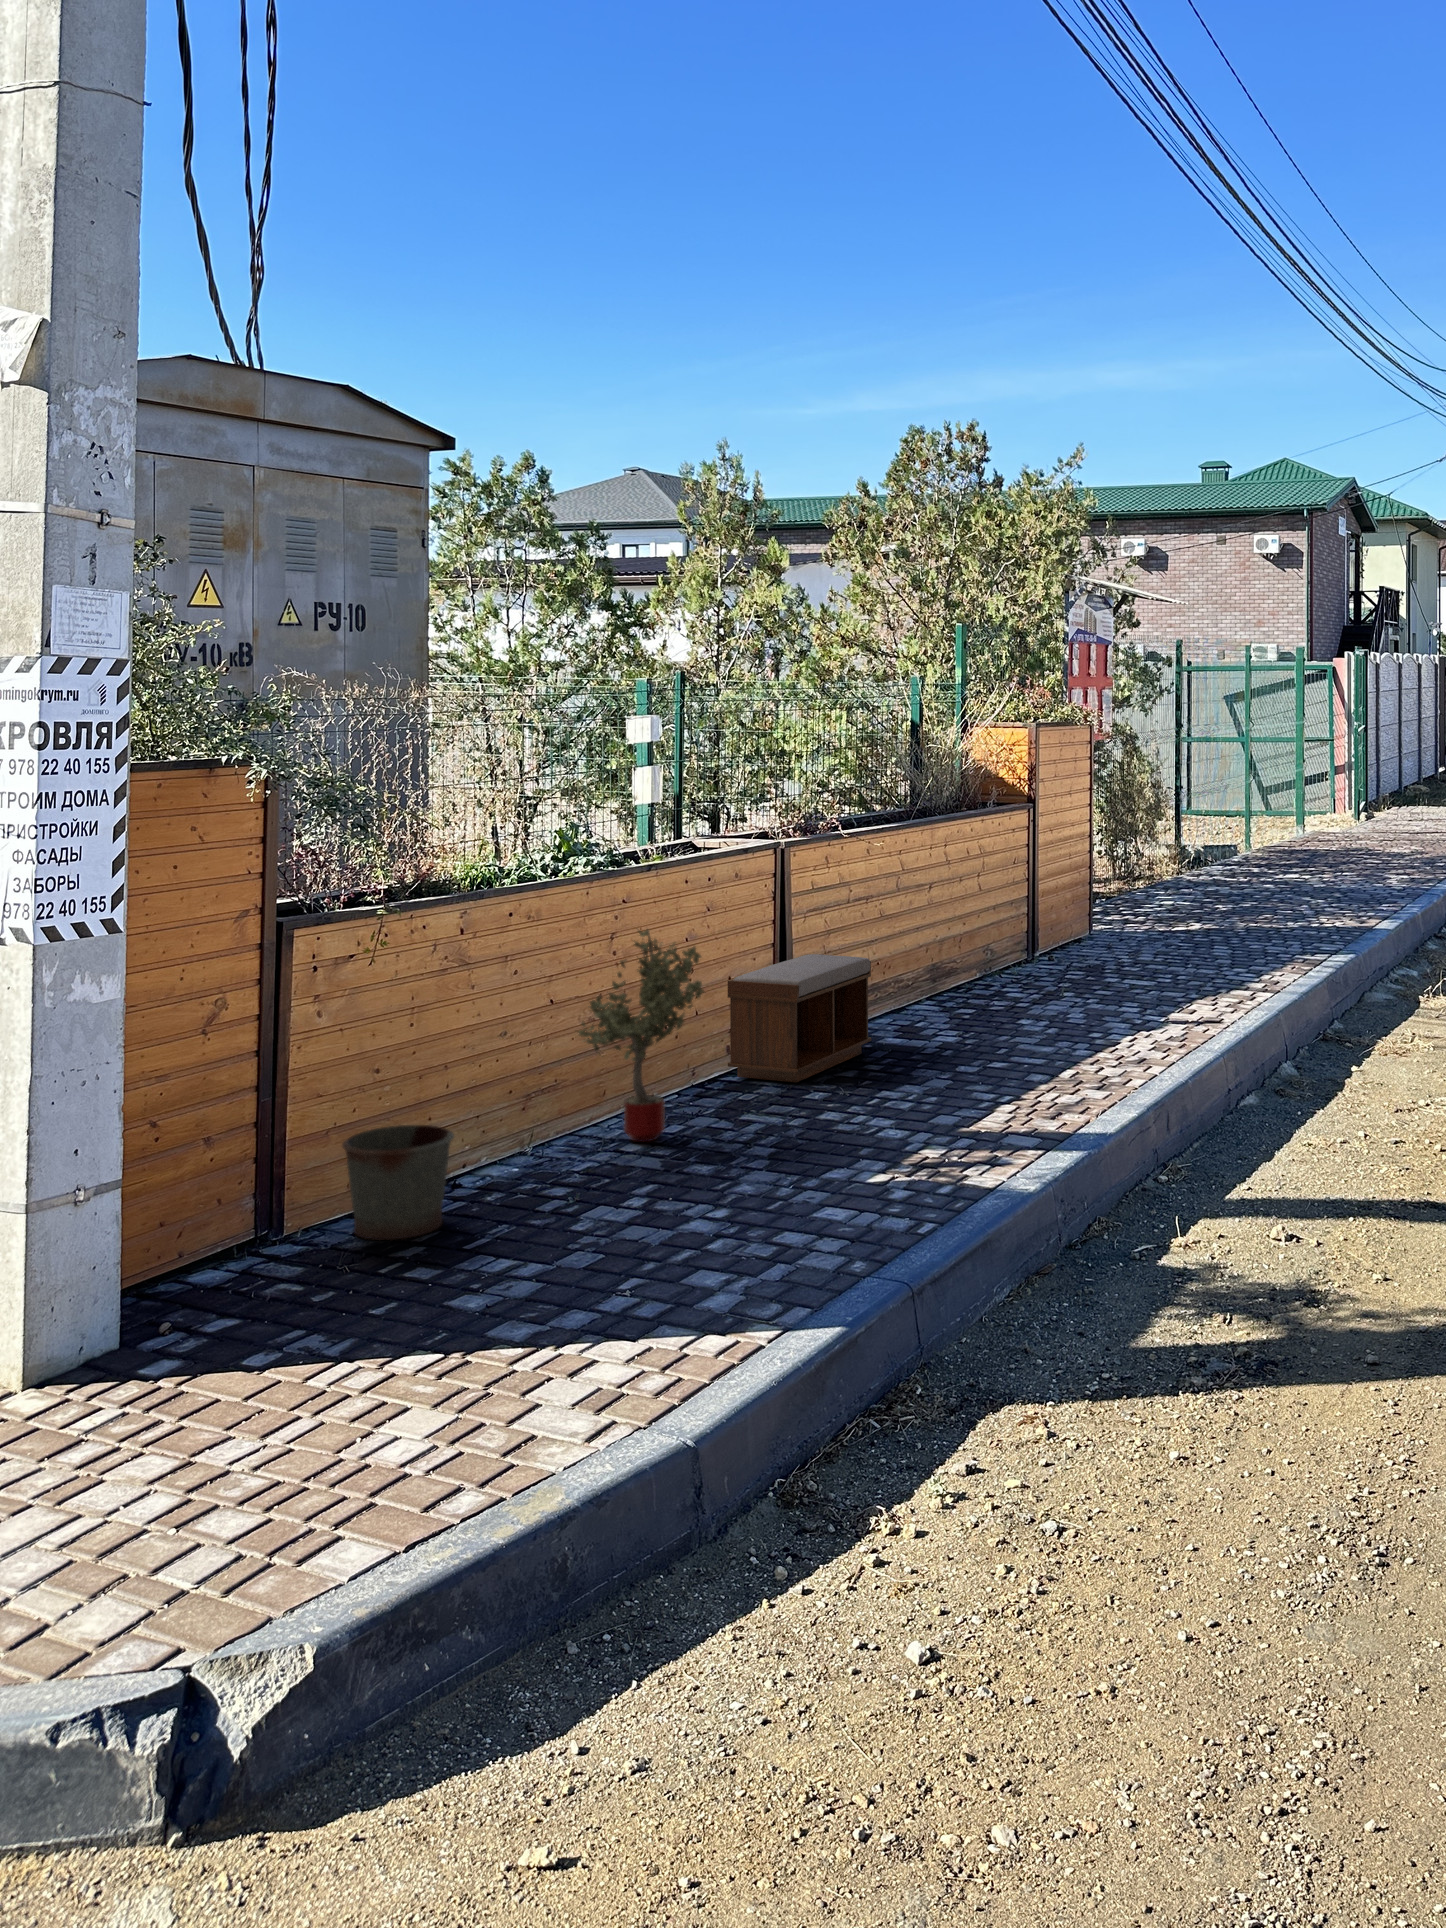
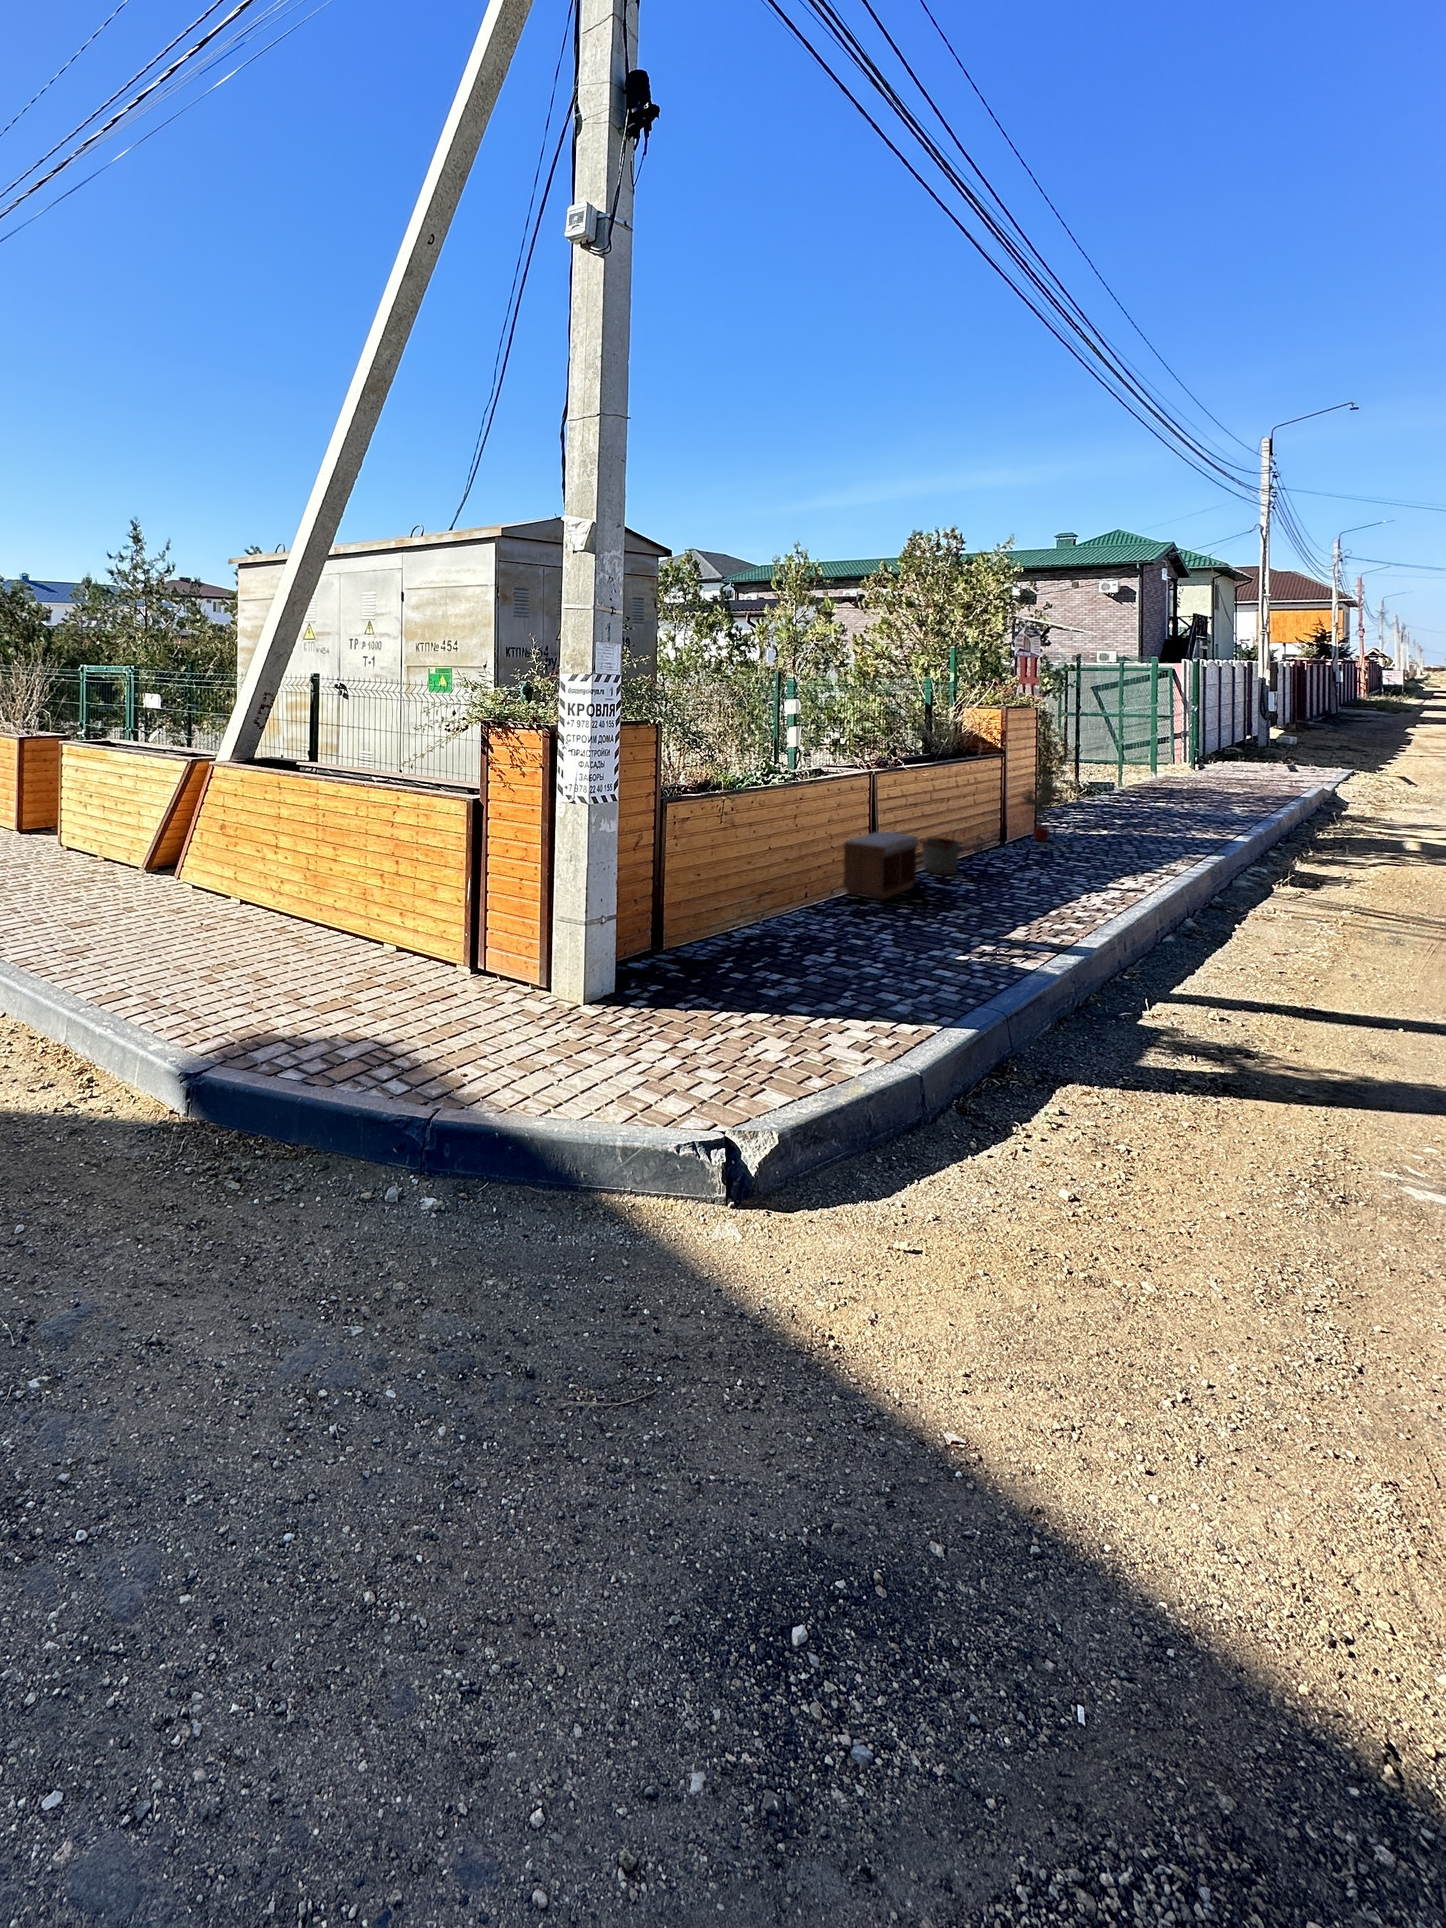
potted tree: present [578,929,704,1142] -> present [1019,770,1058,842]
bucket: present [342,1125,454,1240] -> present [921,838,960,874]

